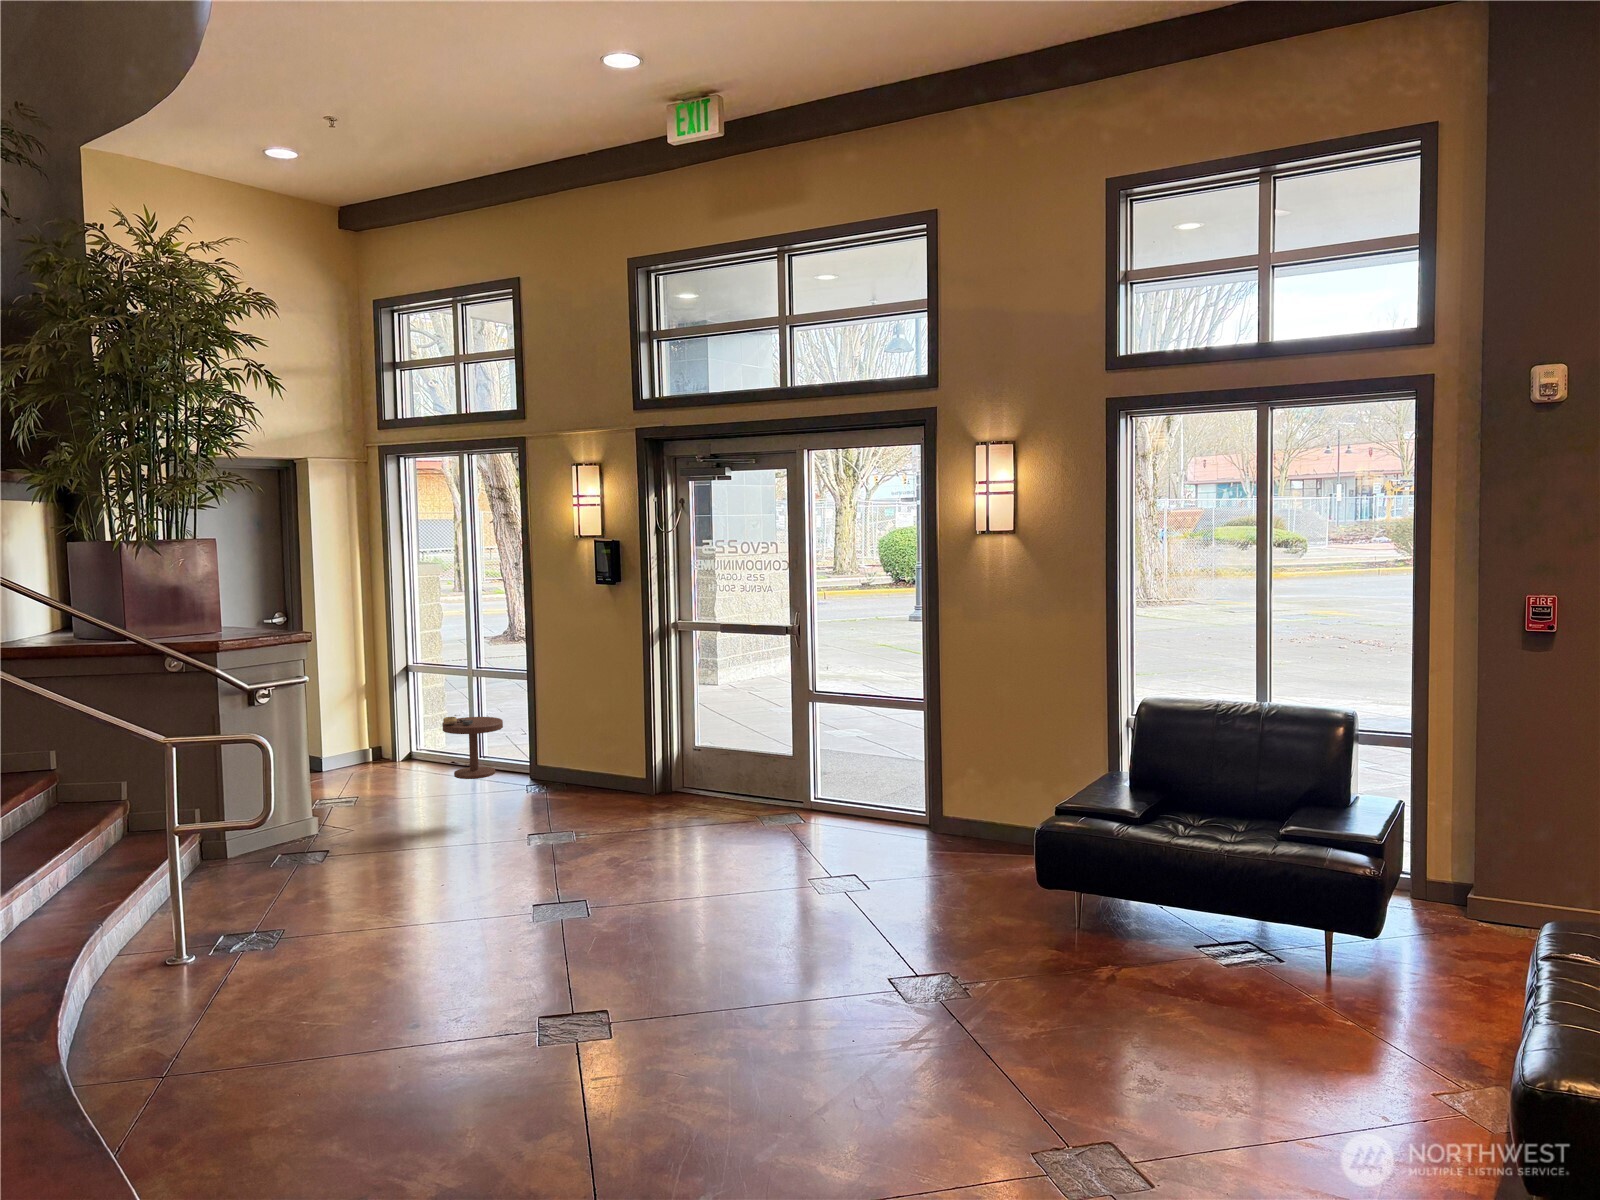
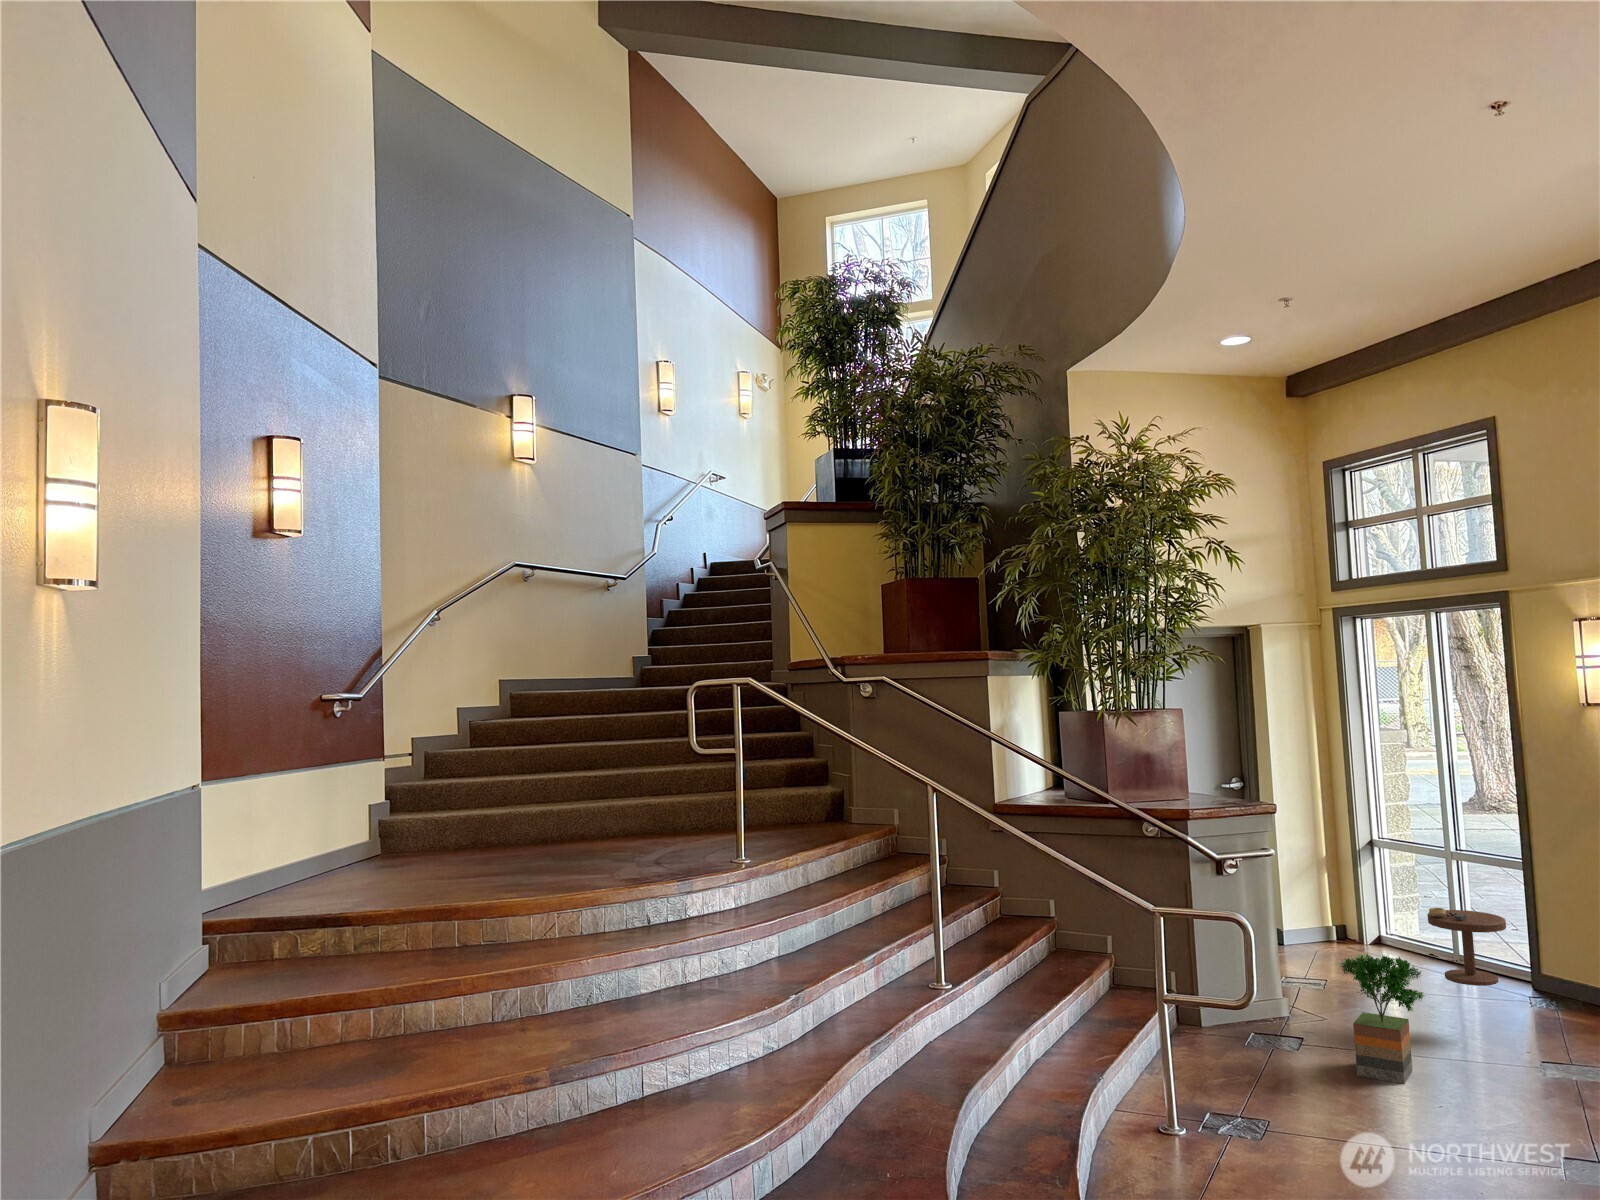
potted tree: none [359,761,433,872] -> present [1340,954,1425,1084]

